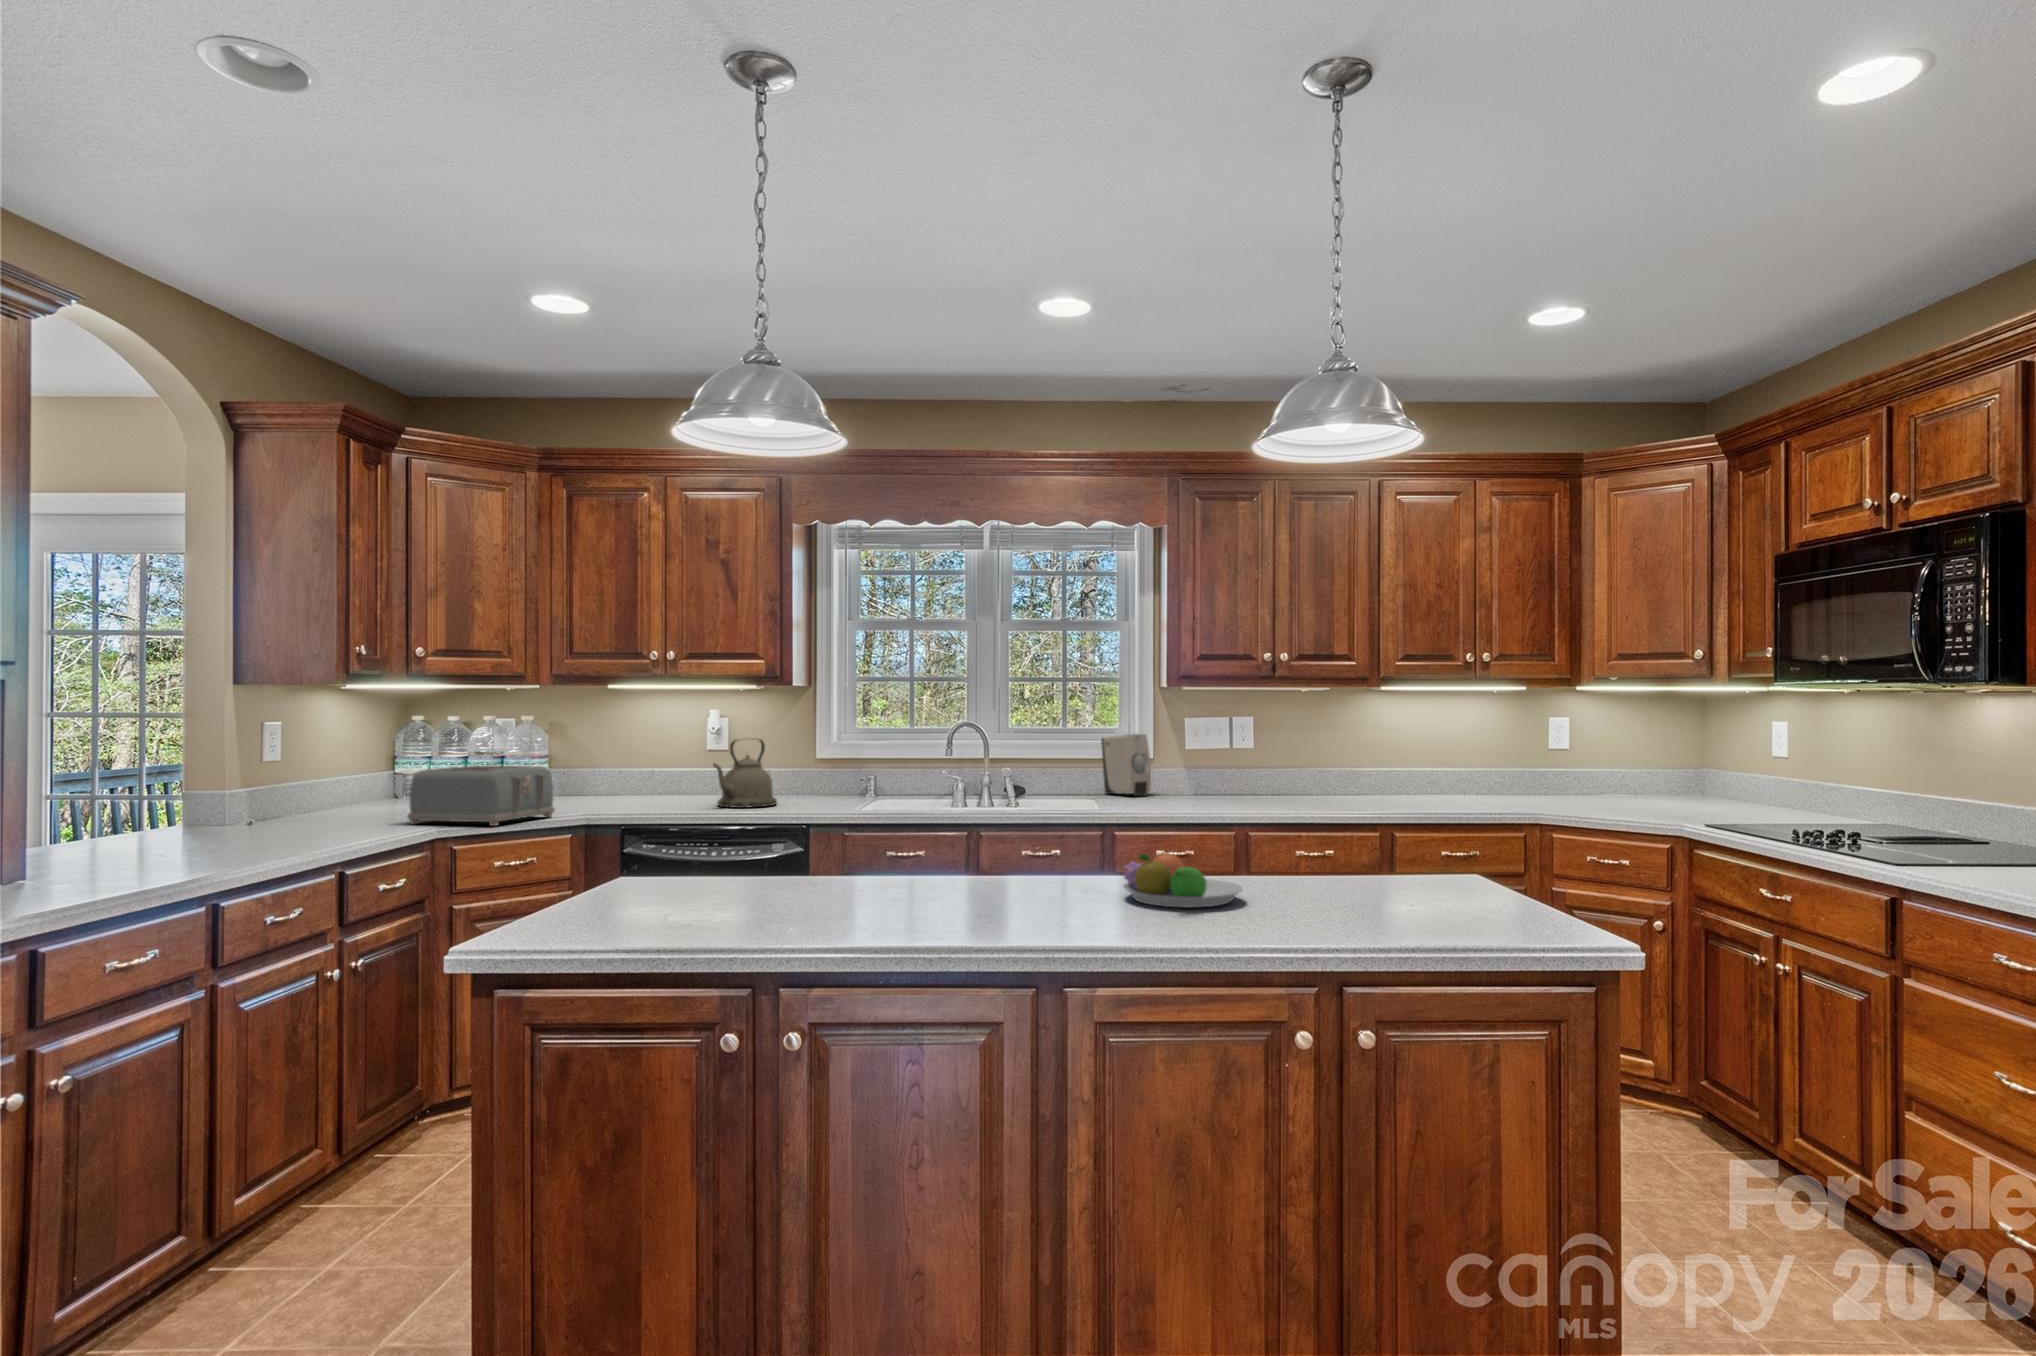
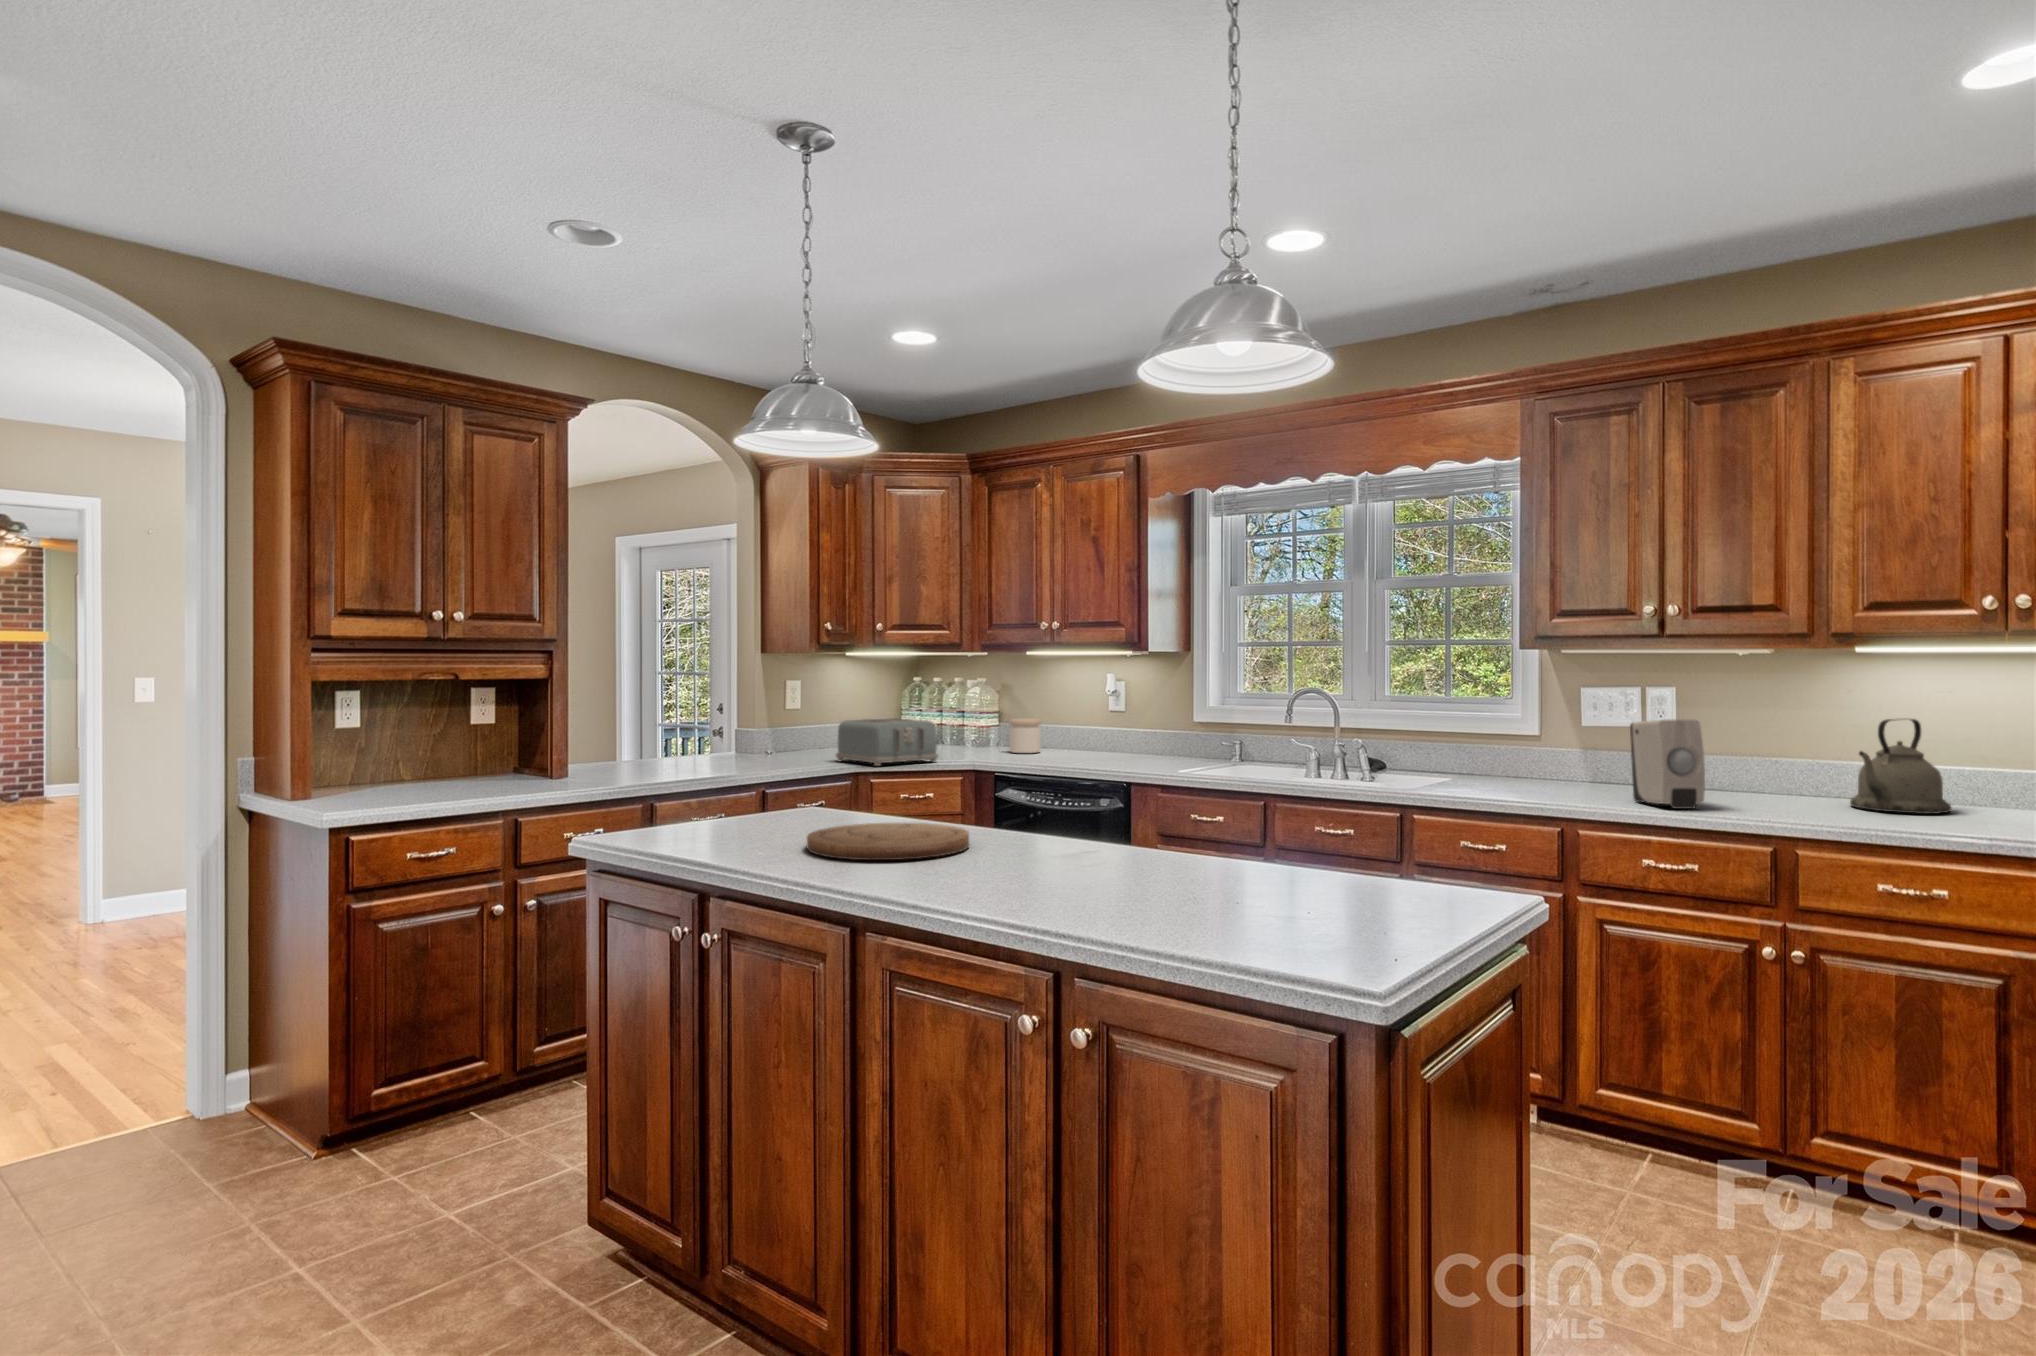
soap dispenser: present [1101,734,1151,796] -> present [1630,720,1705,809]
kettle: present [713,739,777,808] -> present [1850,719,1951,814]
jar: none [598,761,637,802] -> present [1009,719,1041,753]
fruit bowl: present [1123,853,1243,907] -> none [1031,825,1153,884]
cutting board: none [820,872,1006,917] -> present [807,823,969,860]

